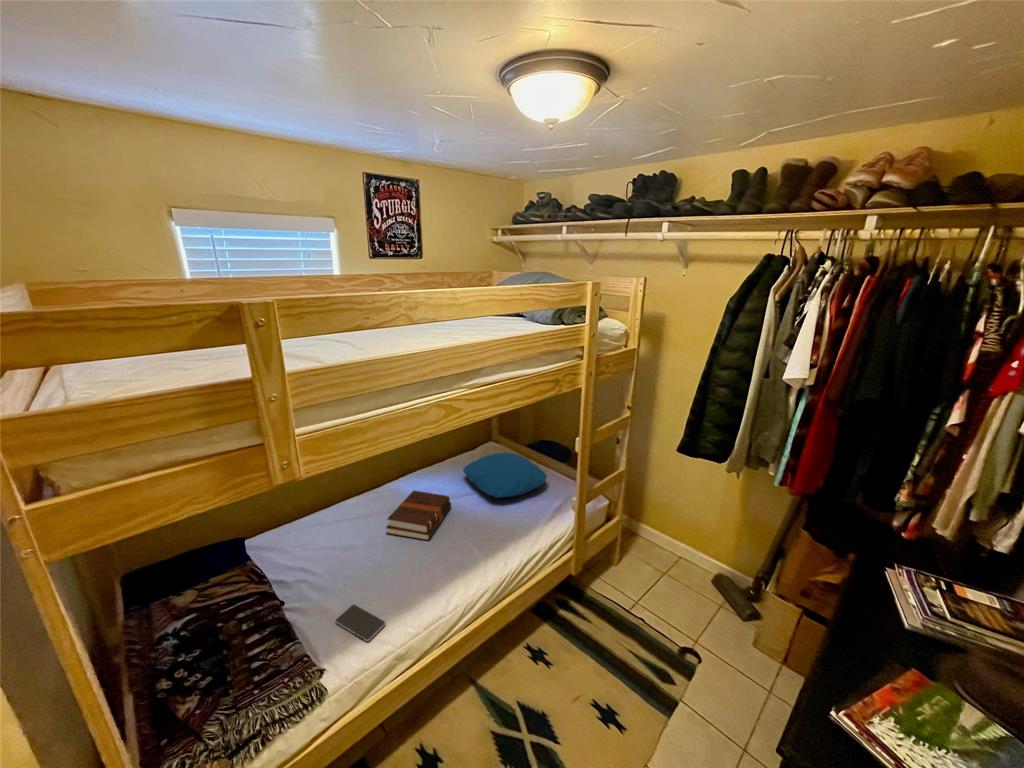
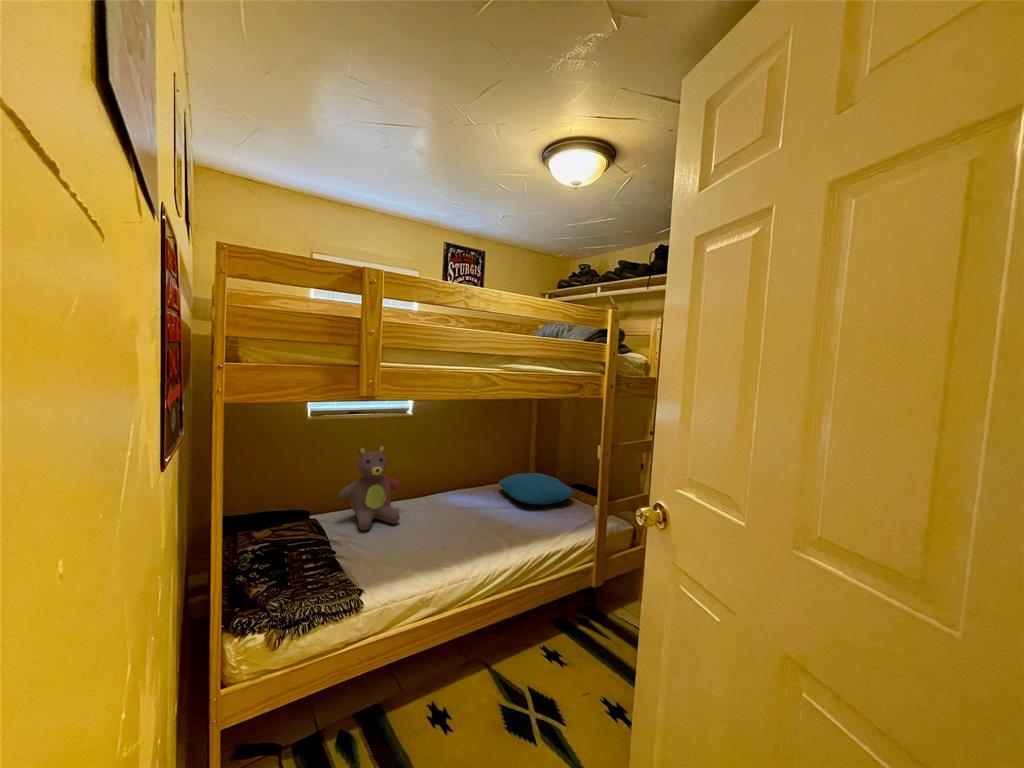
stuffed bear: none [275,461,355,567] -> present [339,445,400,530]
hardback book: present [386,491,451,540] -> none [426,489,485,525]
smartphone: present [335,605,385,642] -> none [376,555,417,579]

